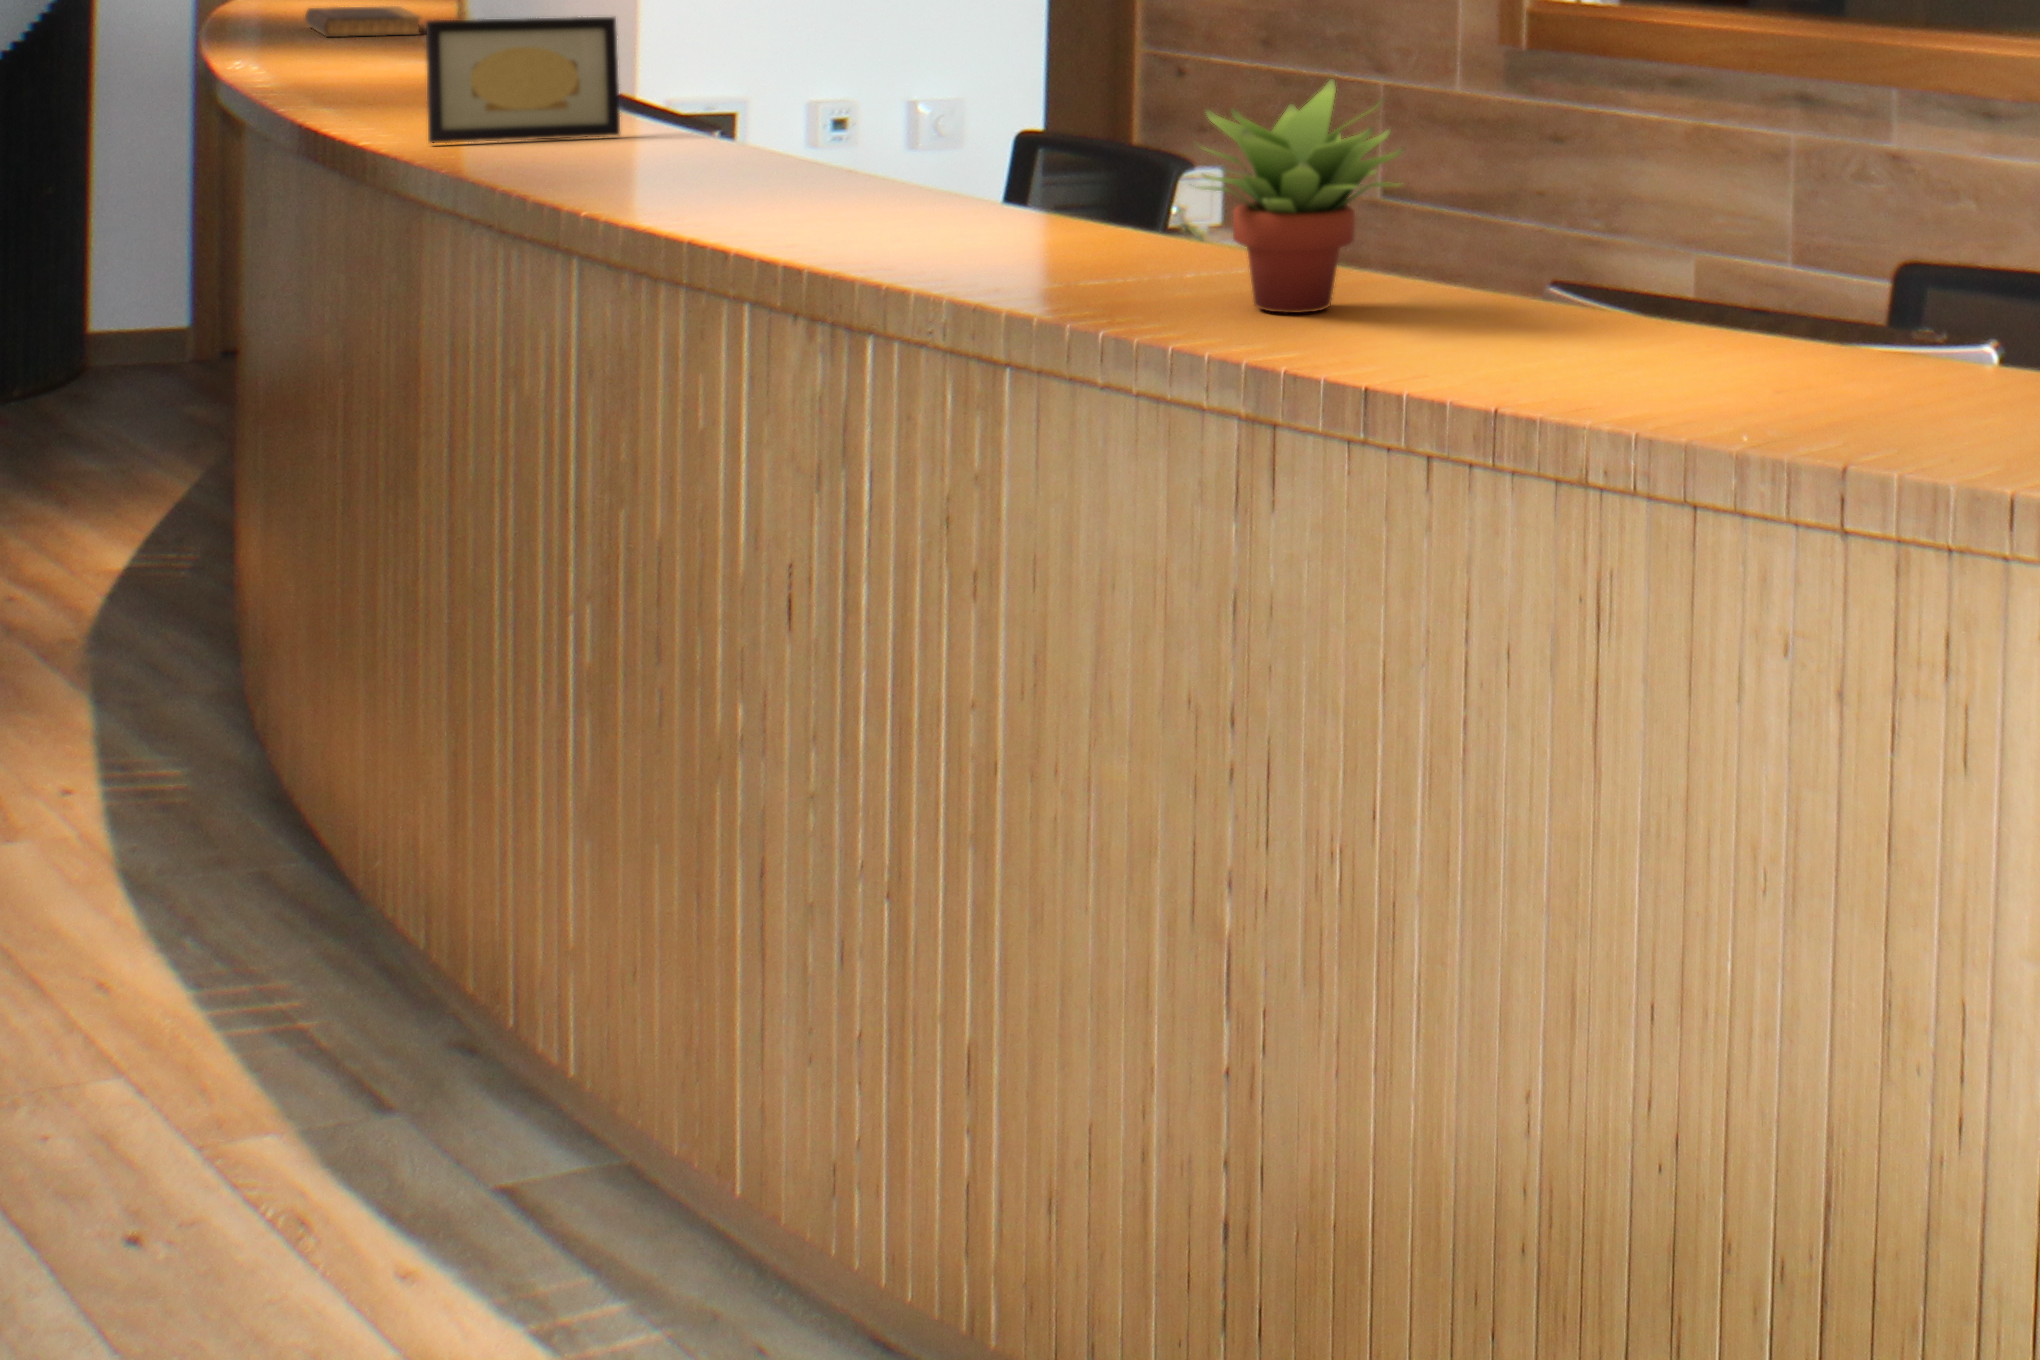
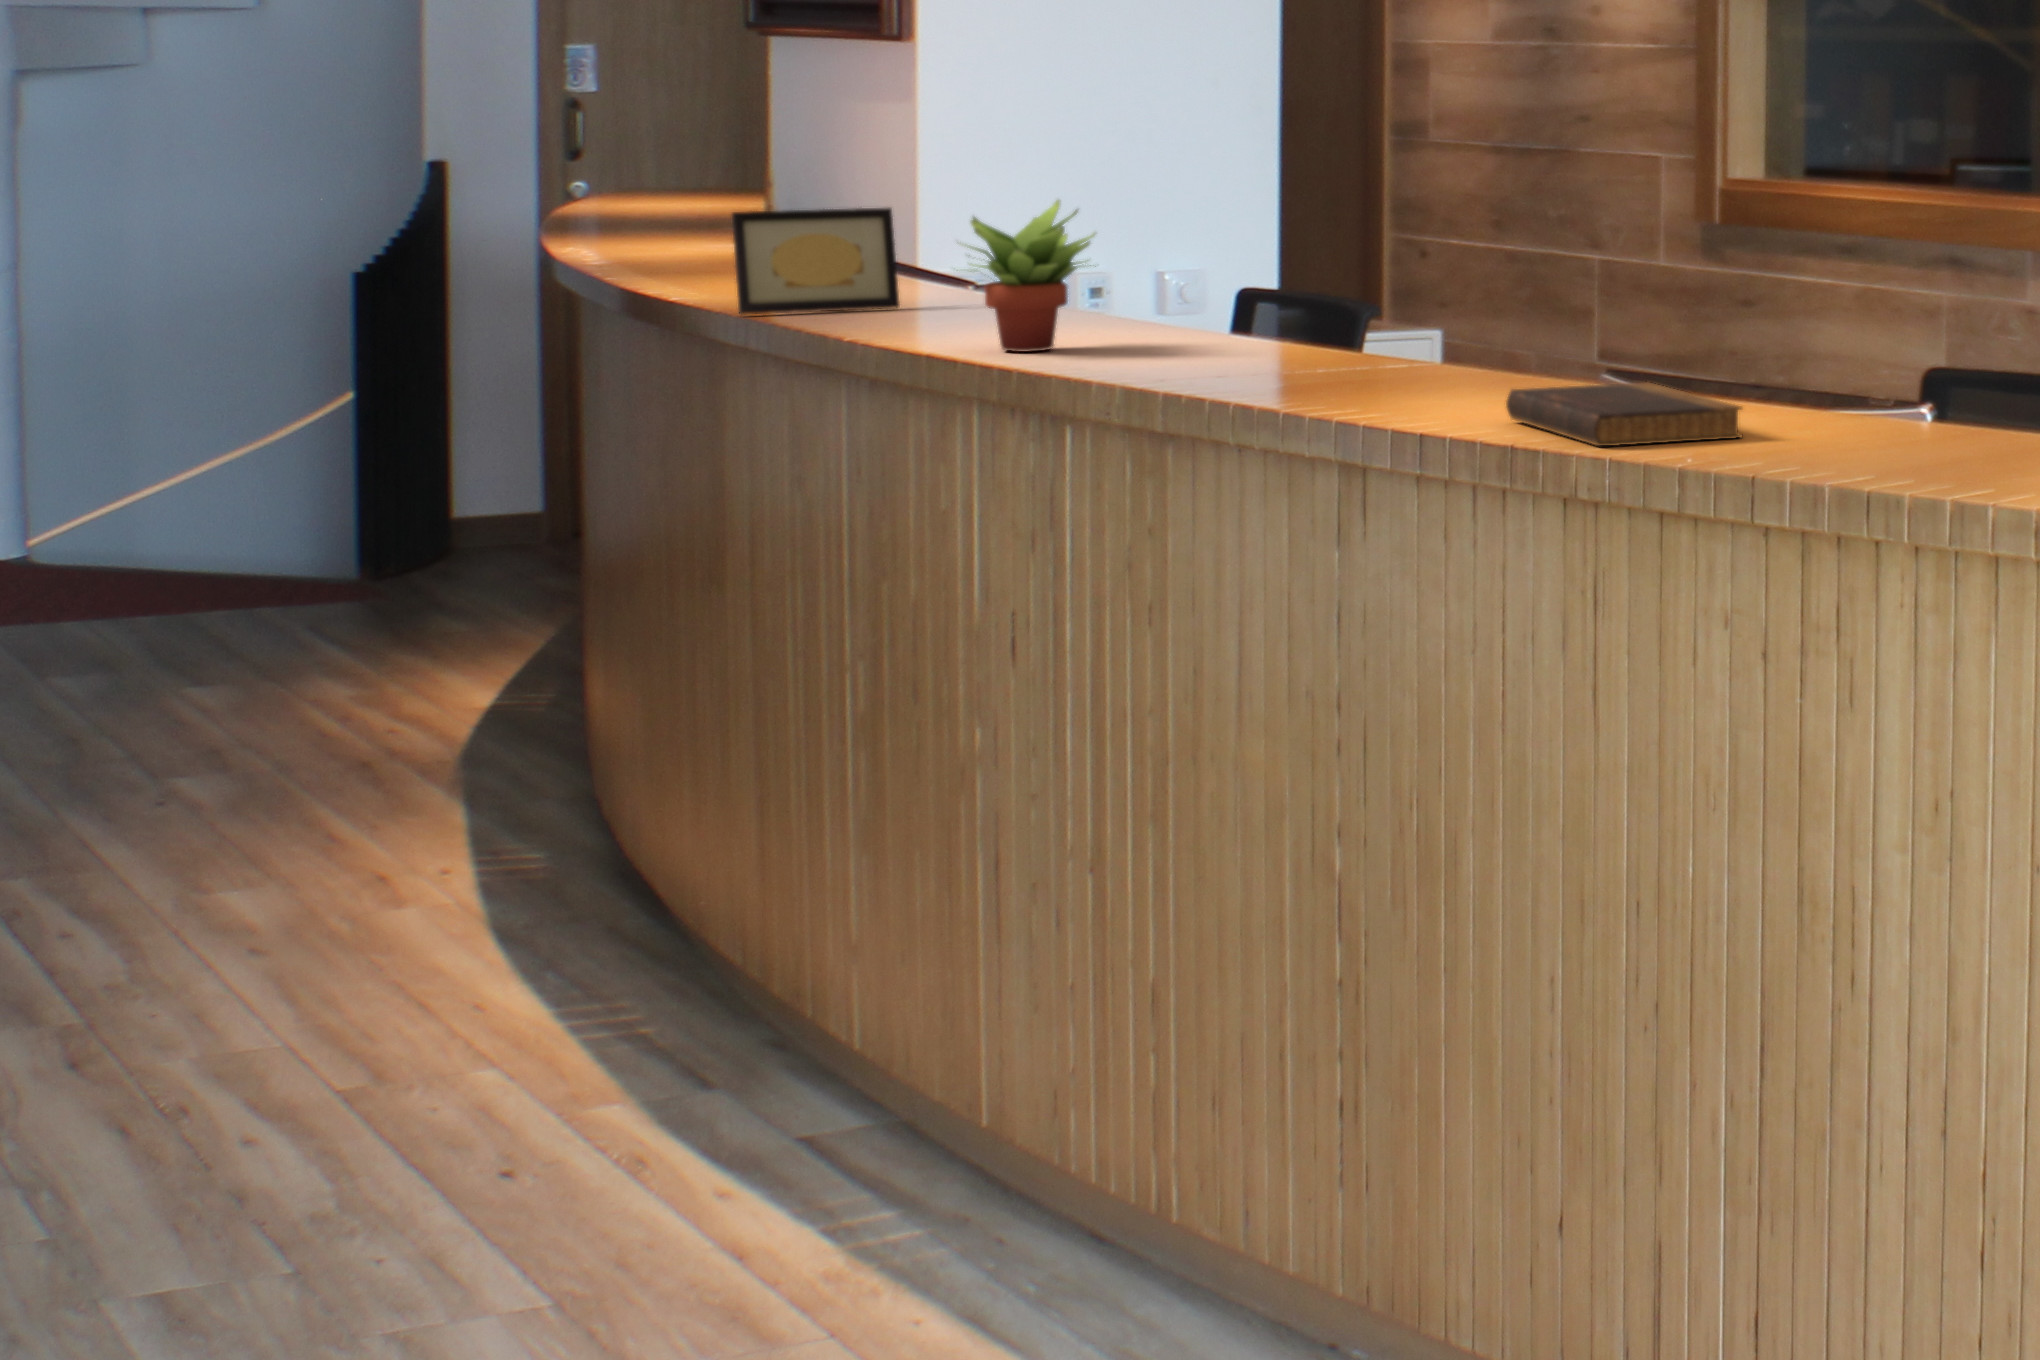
book: present [305,6,420,37] -> present [1506,382,1742,446]
succulent plant: present [1198,79,1406,313] -> present [969,200,1096,352]

